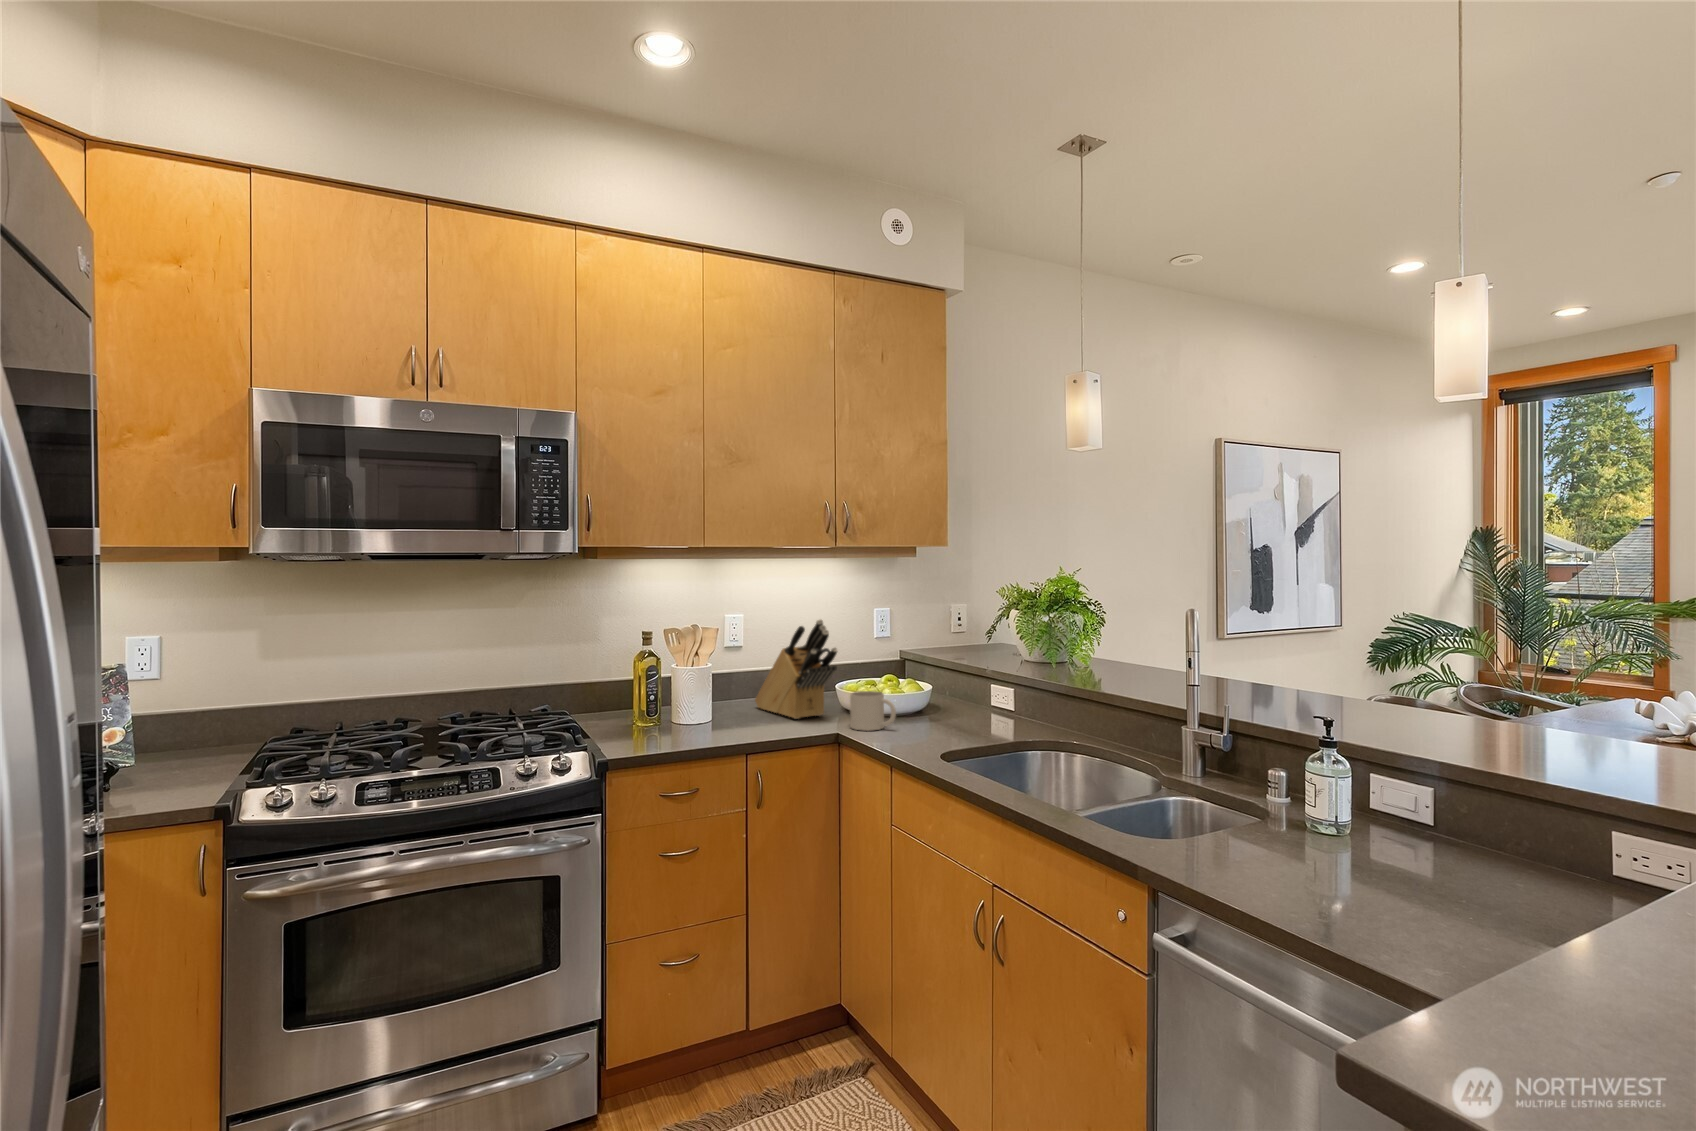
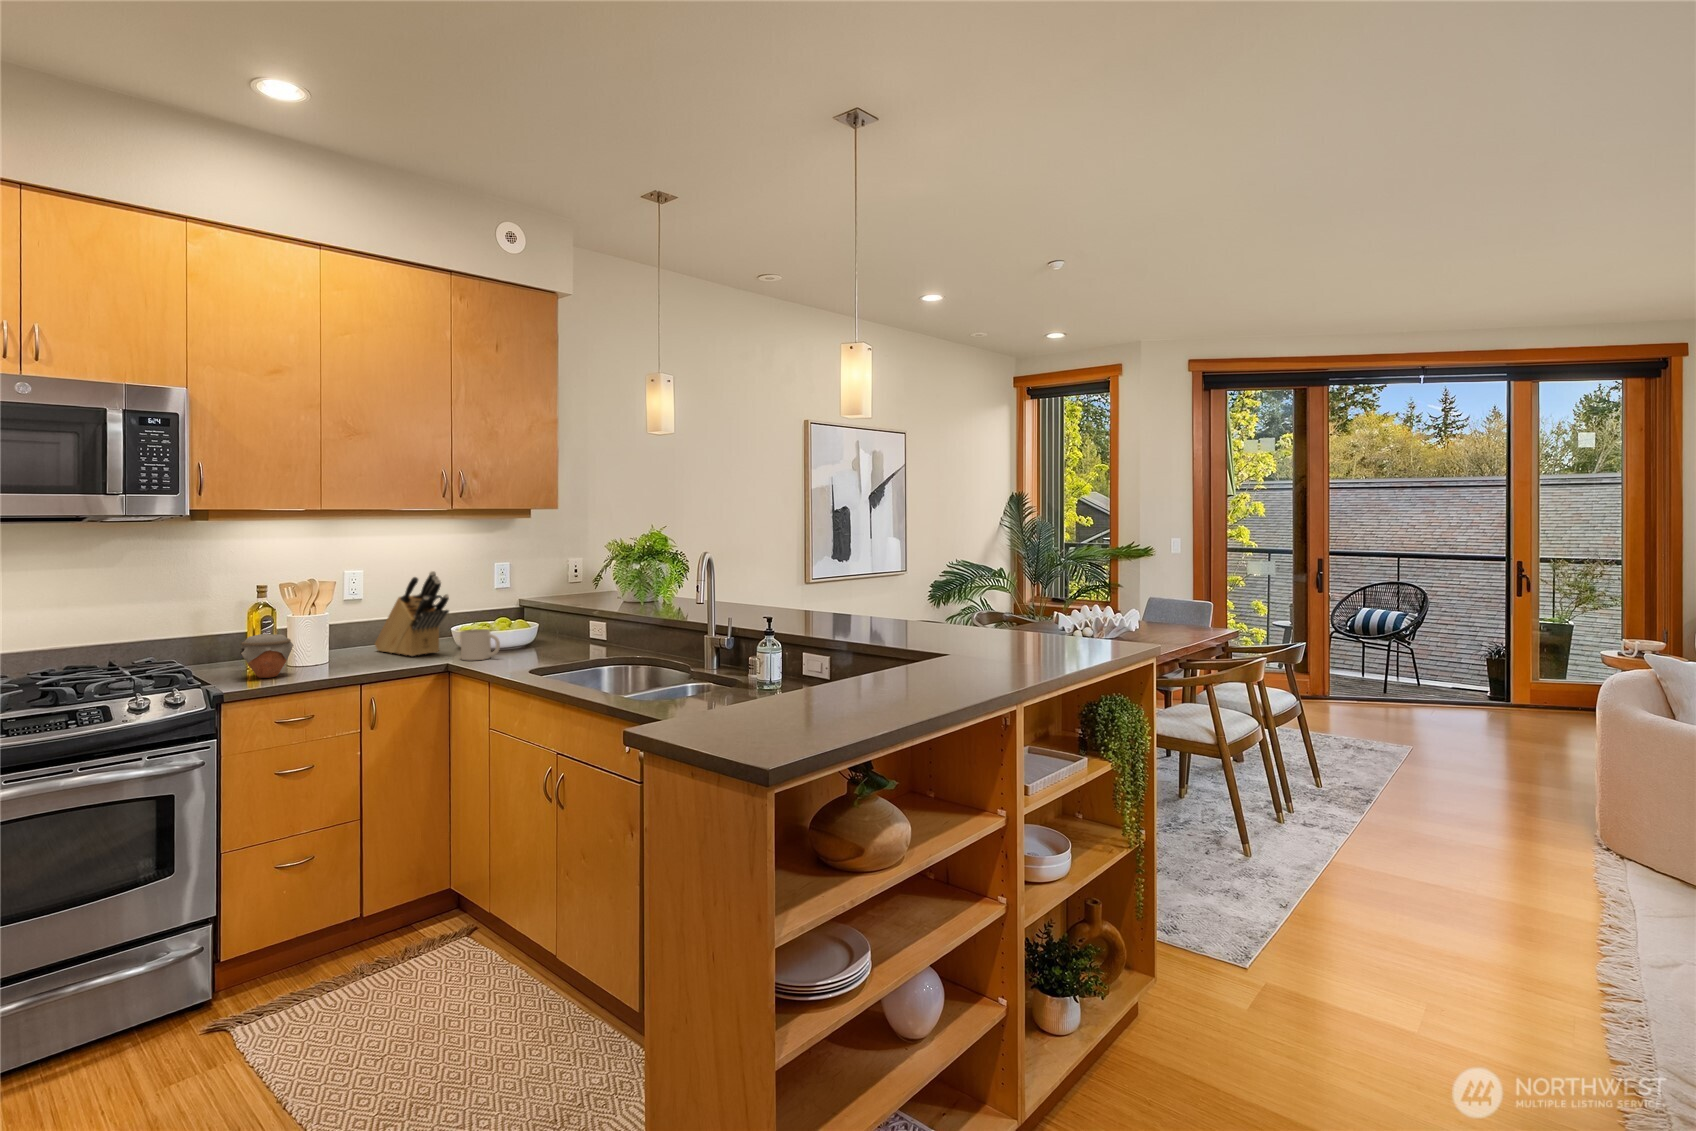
jar: none [623,689,676,741] -> present [240,634,293,678]

